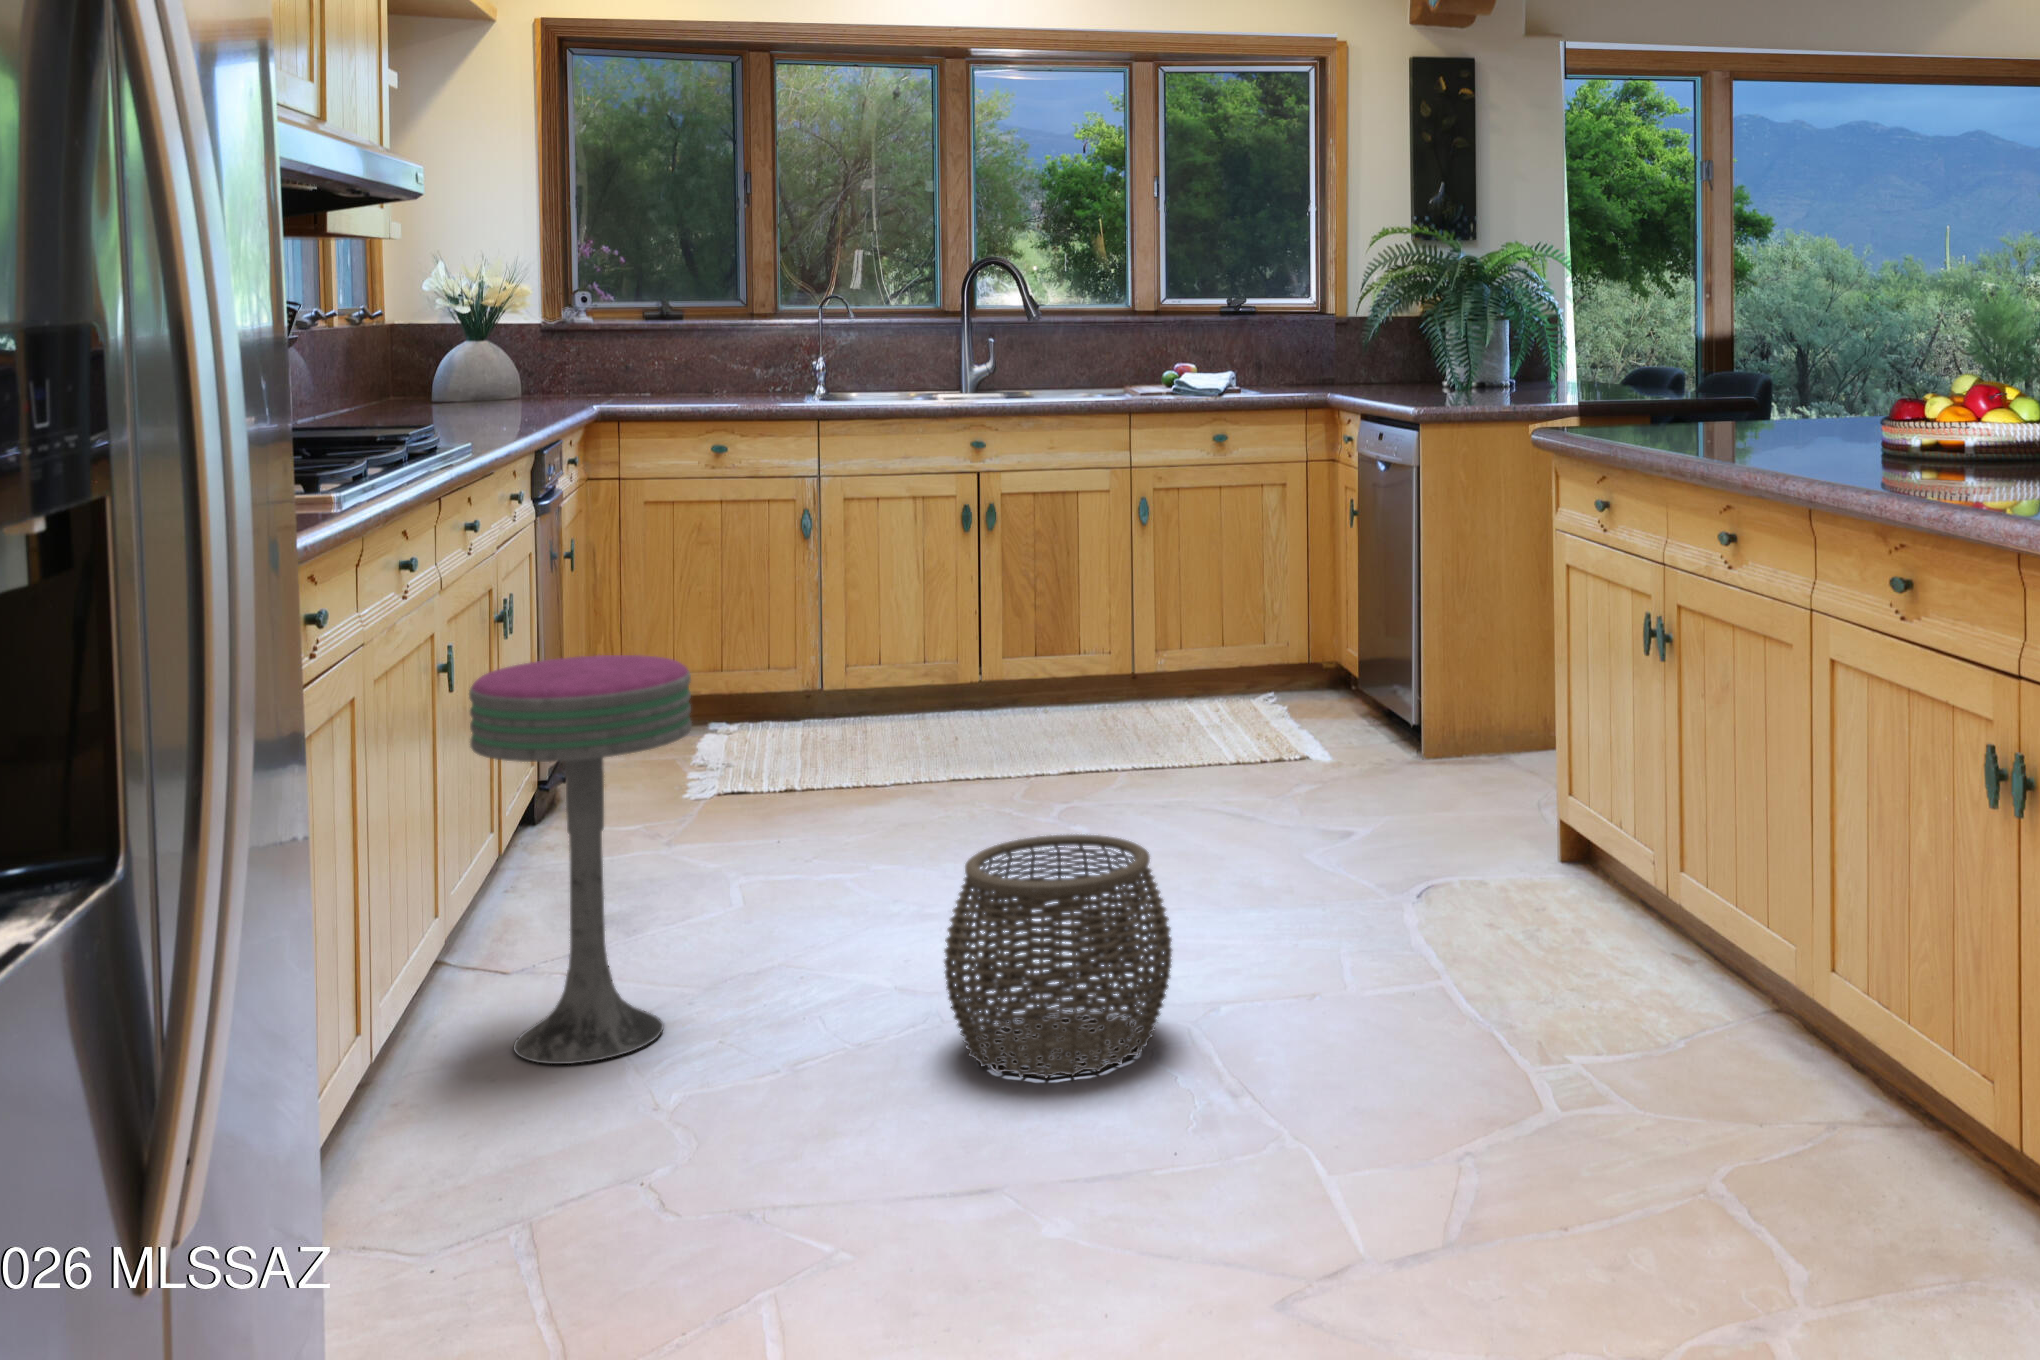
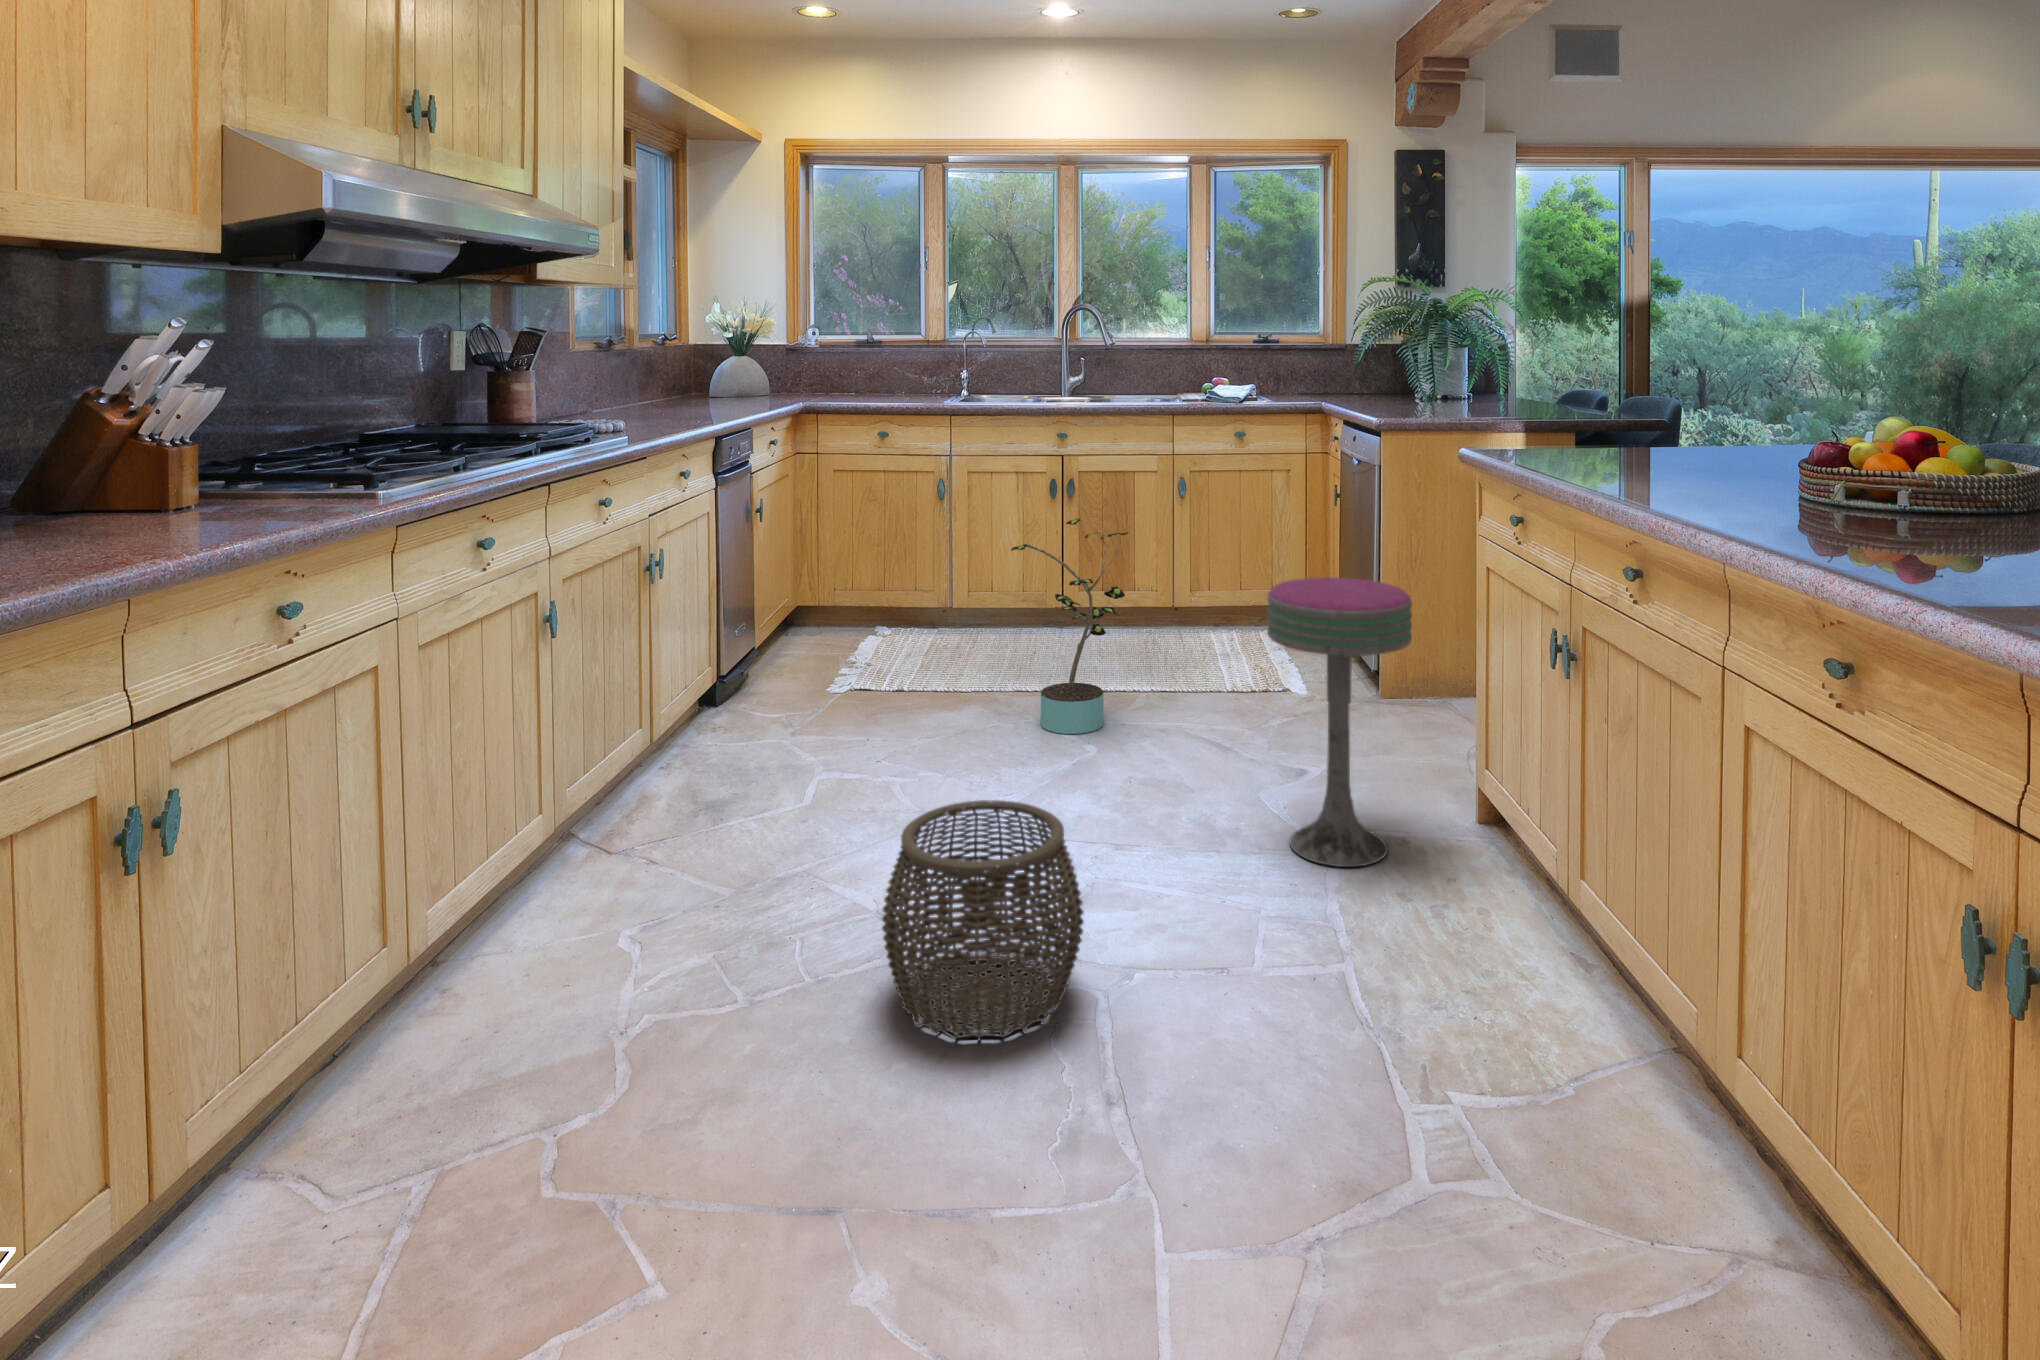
potted plant: none [963,543,1119,818] -> present [1011,518,1129,734]
bar stool: present [469,655,692,1064] -> present [1267,577,1412,867]

